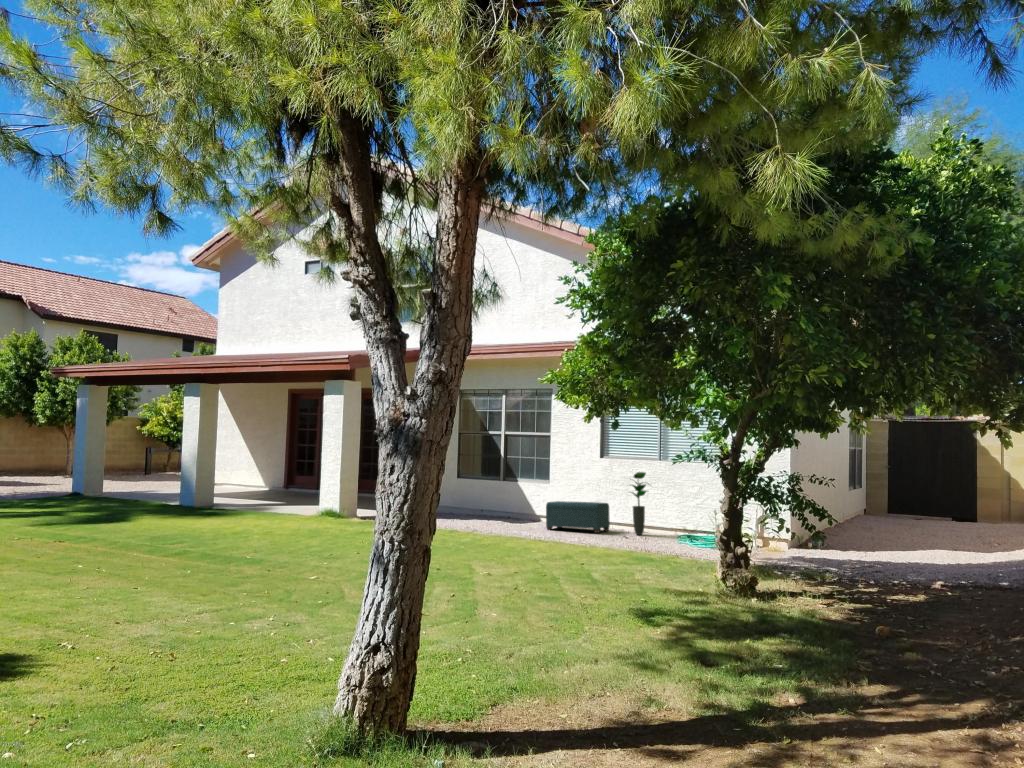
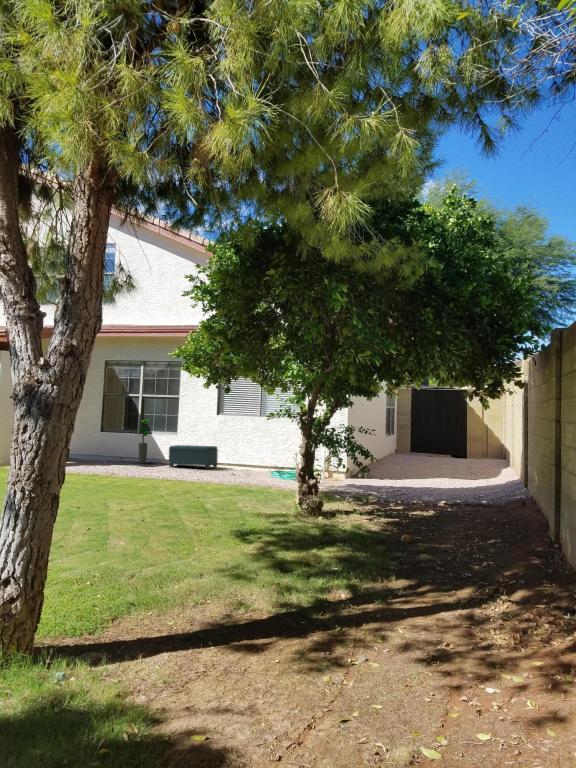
potted plant: present [631,472,647,535] -> present [139,419,149,463]

